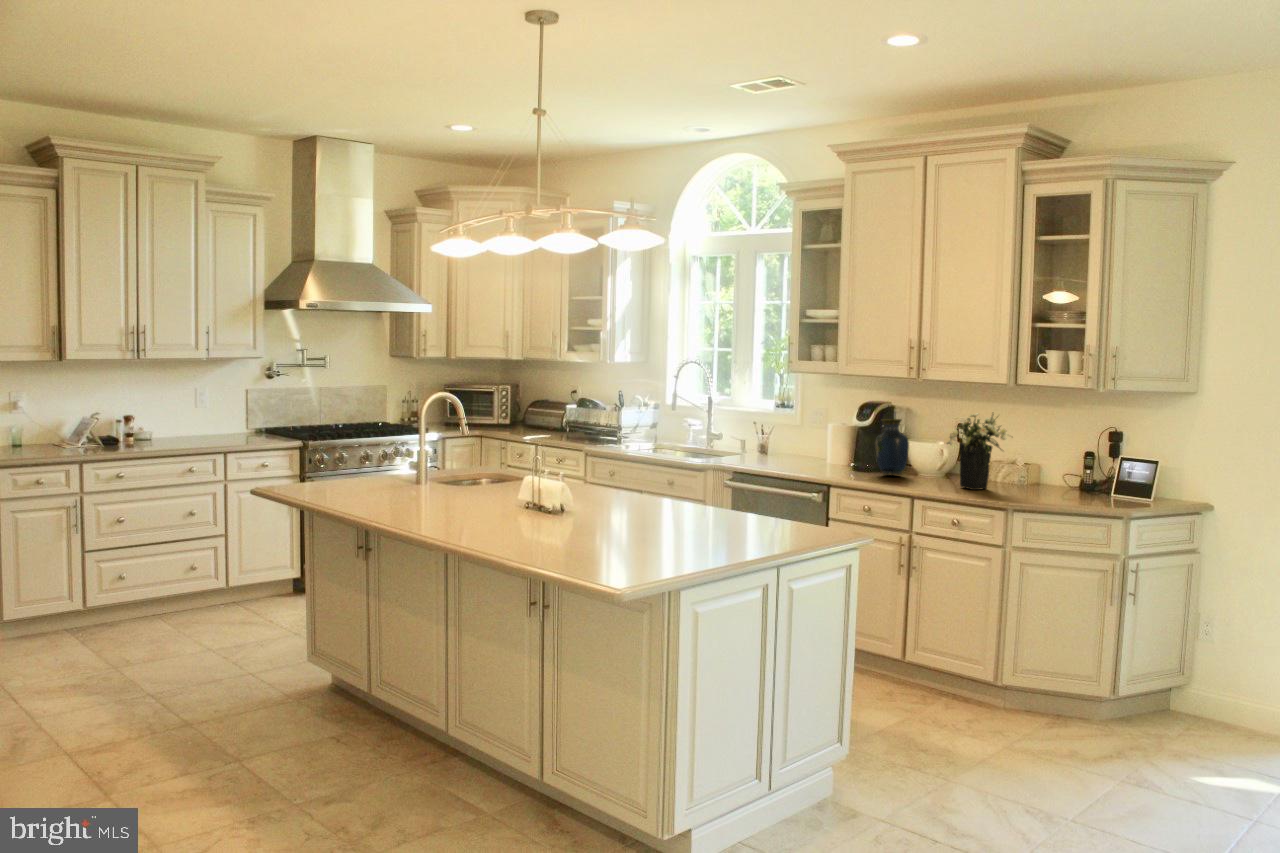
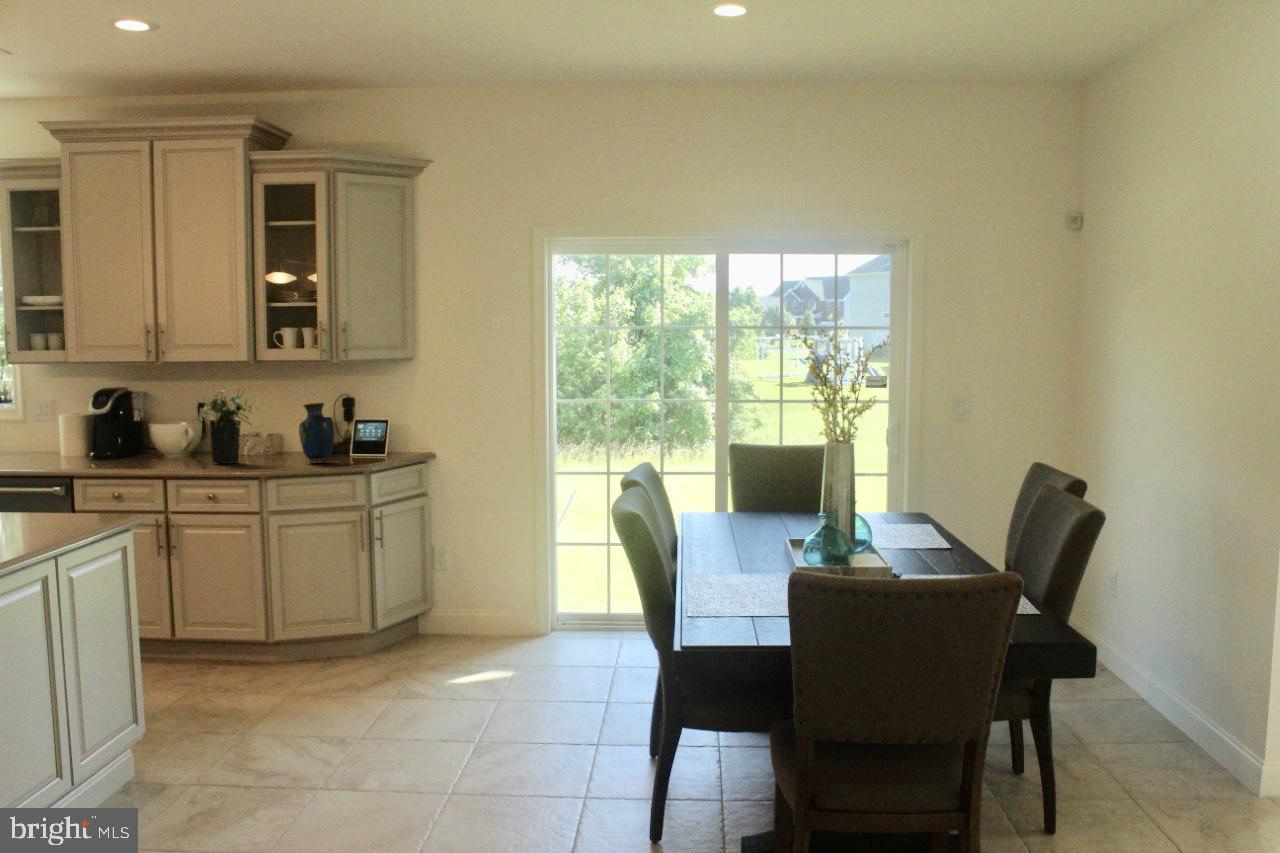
vase: present [875,419,909,475] -> present [299,403,334,463]

